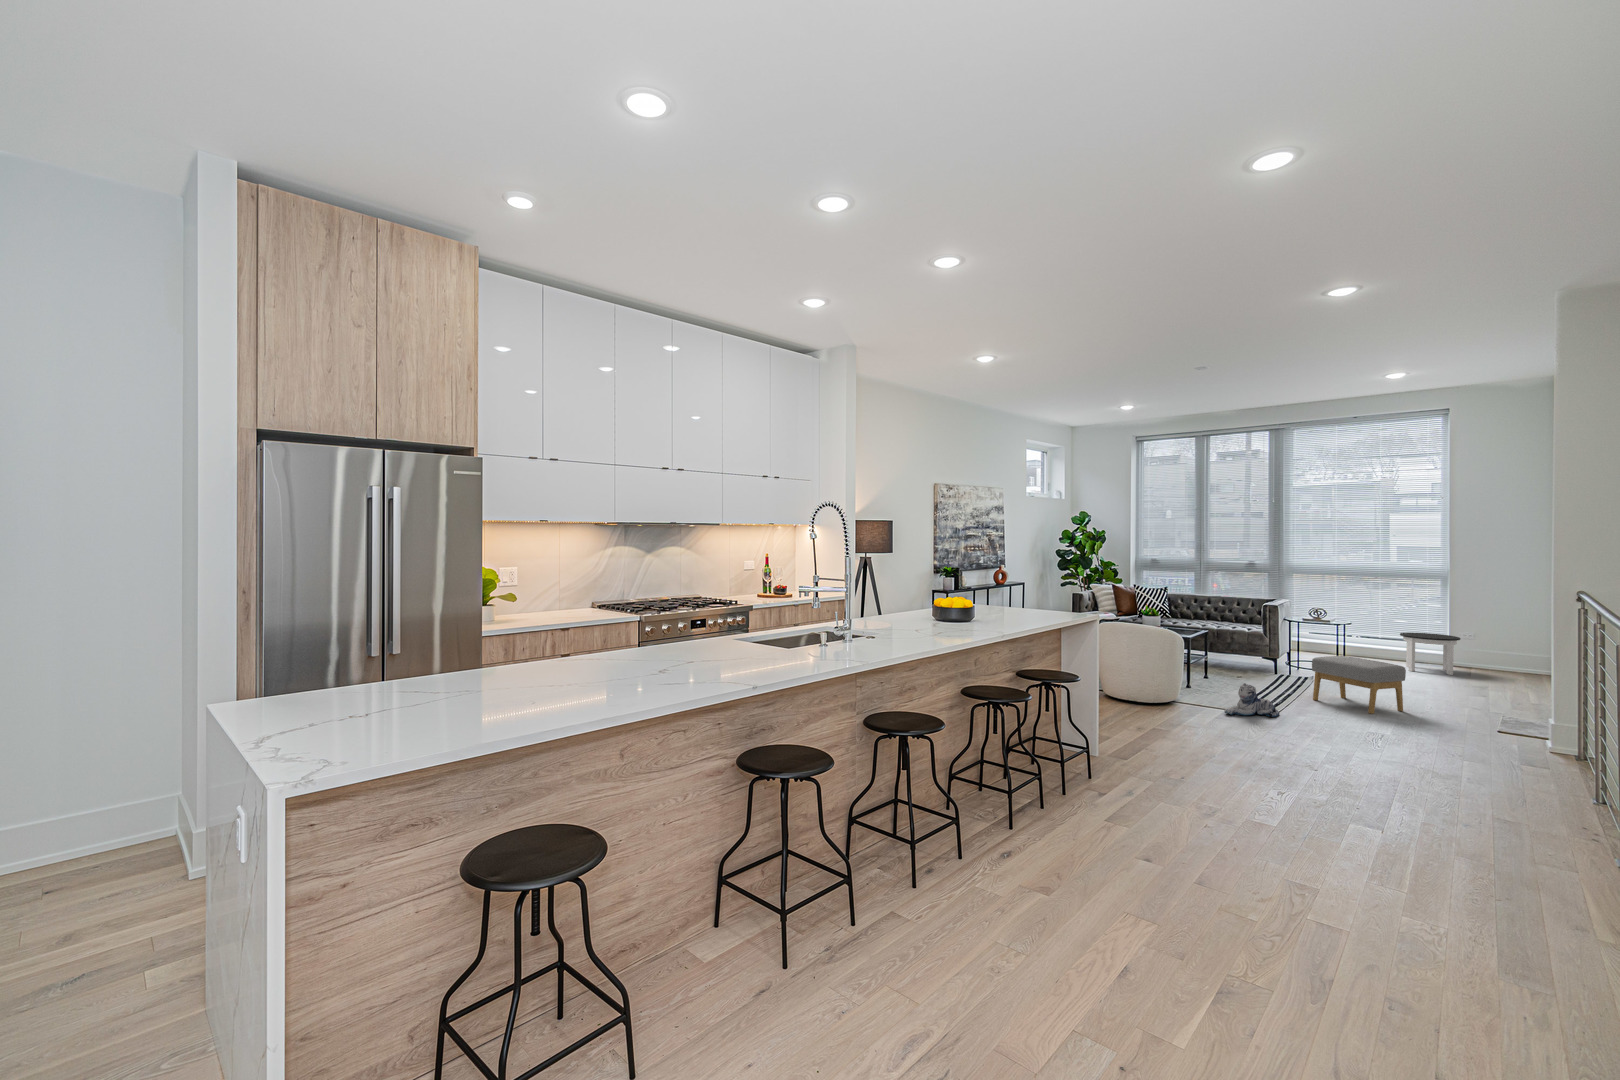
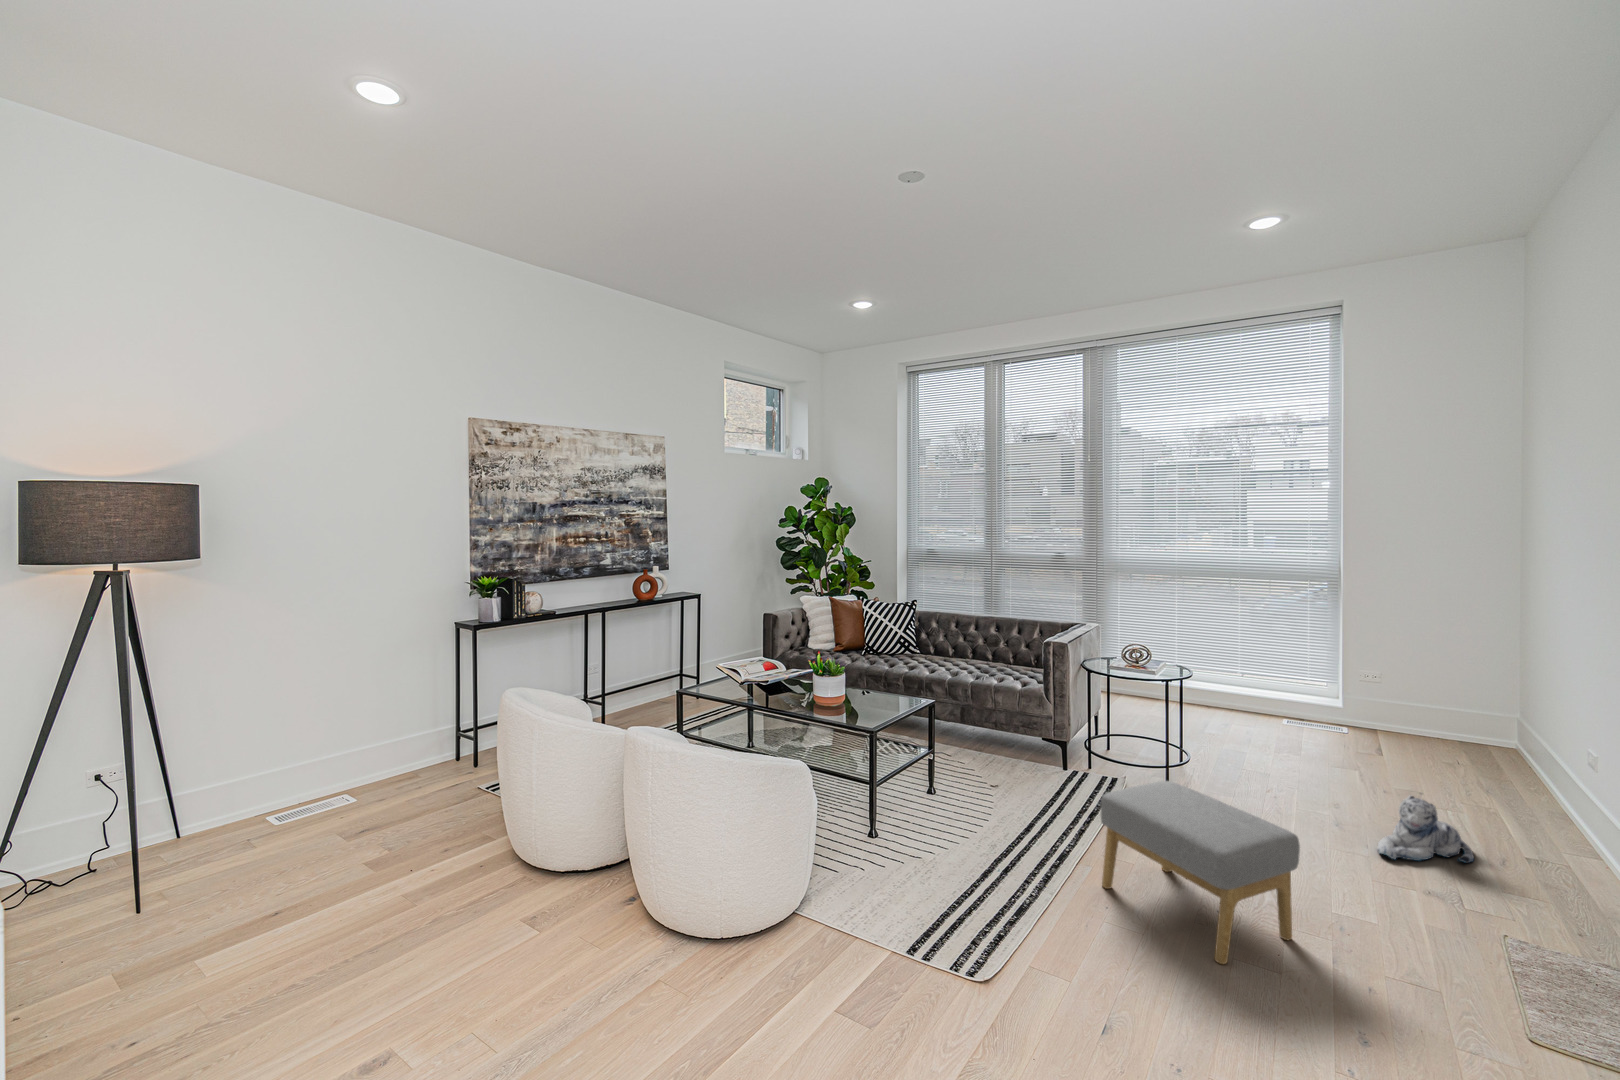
round table: present [1400,633,1460,675] -> none [1271,677,1369,758]
plush toy: present [1224,683,1279,717] -> present [1377,795,1474,863]

